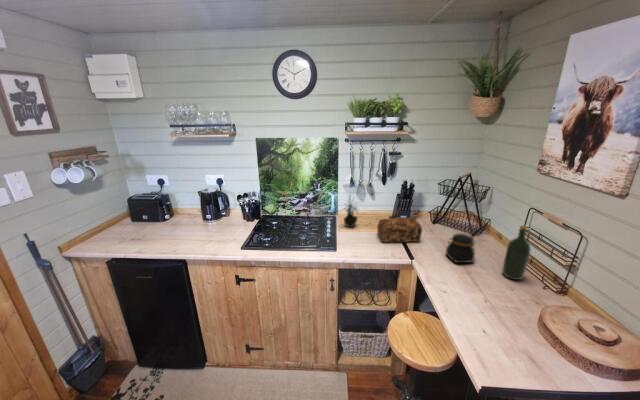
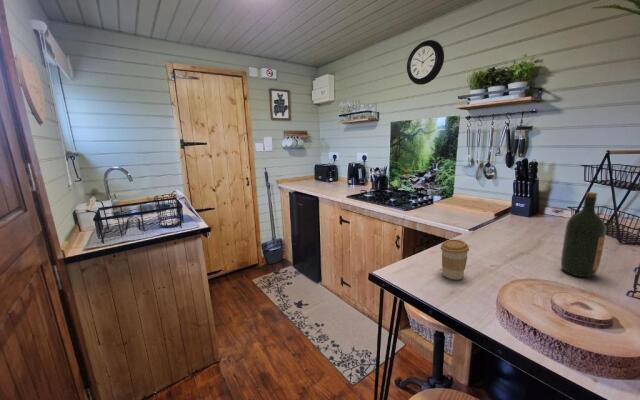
potted plant: present [344,199,358,227] -> none [436,158,464,205]
bread loaf: present [377,218,422,242] -> none [455,194,514,224]
jar: present [446,234,475,263] -> none [507,211,551,248]
coffee cup: none [491,296,520,333] -> present [441,240,469,280]

